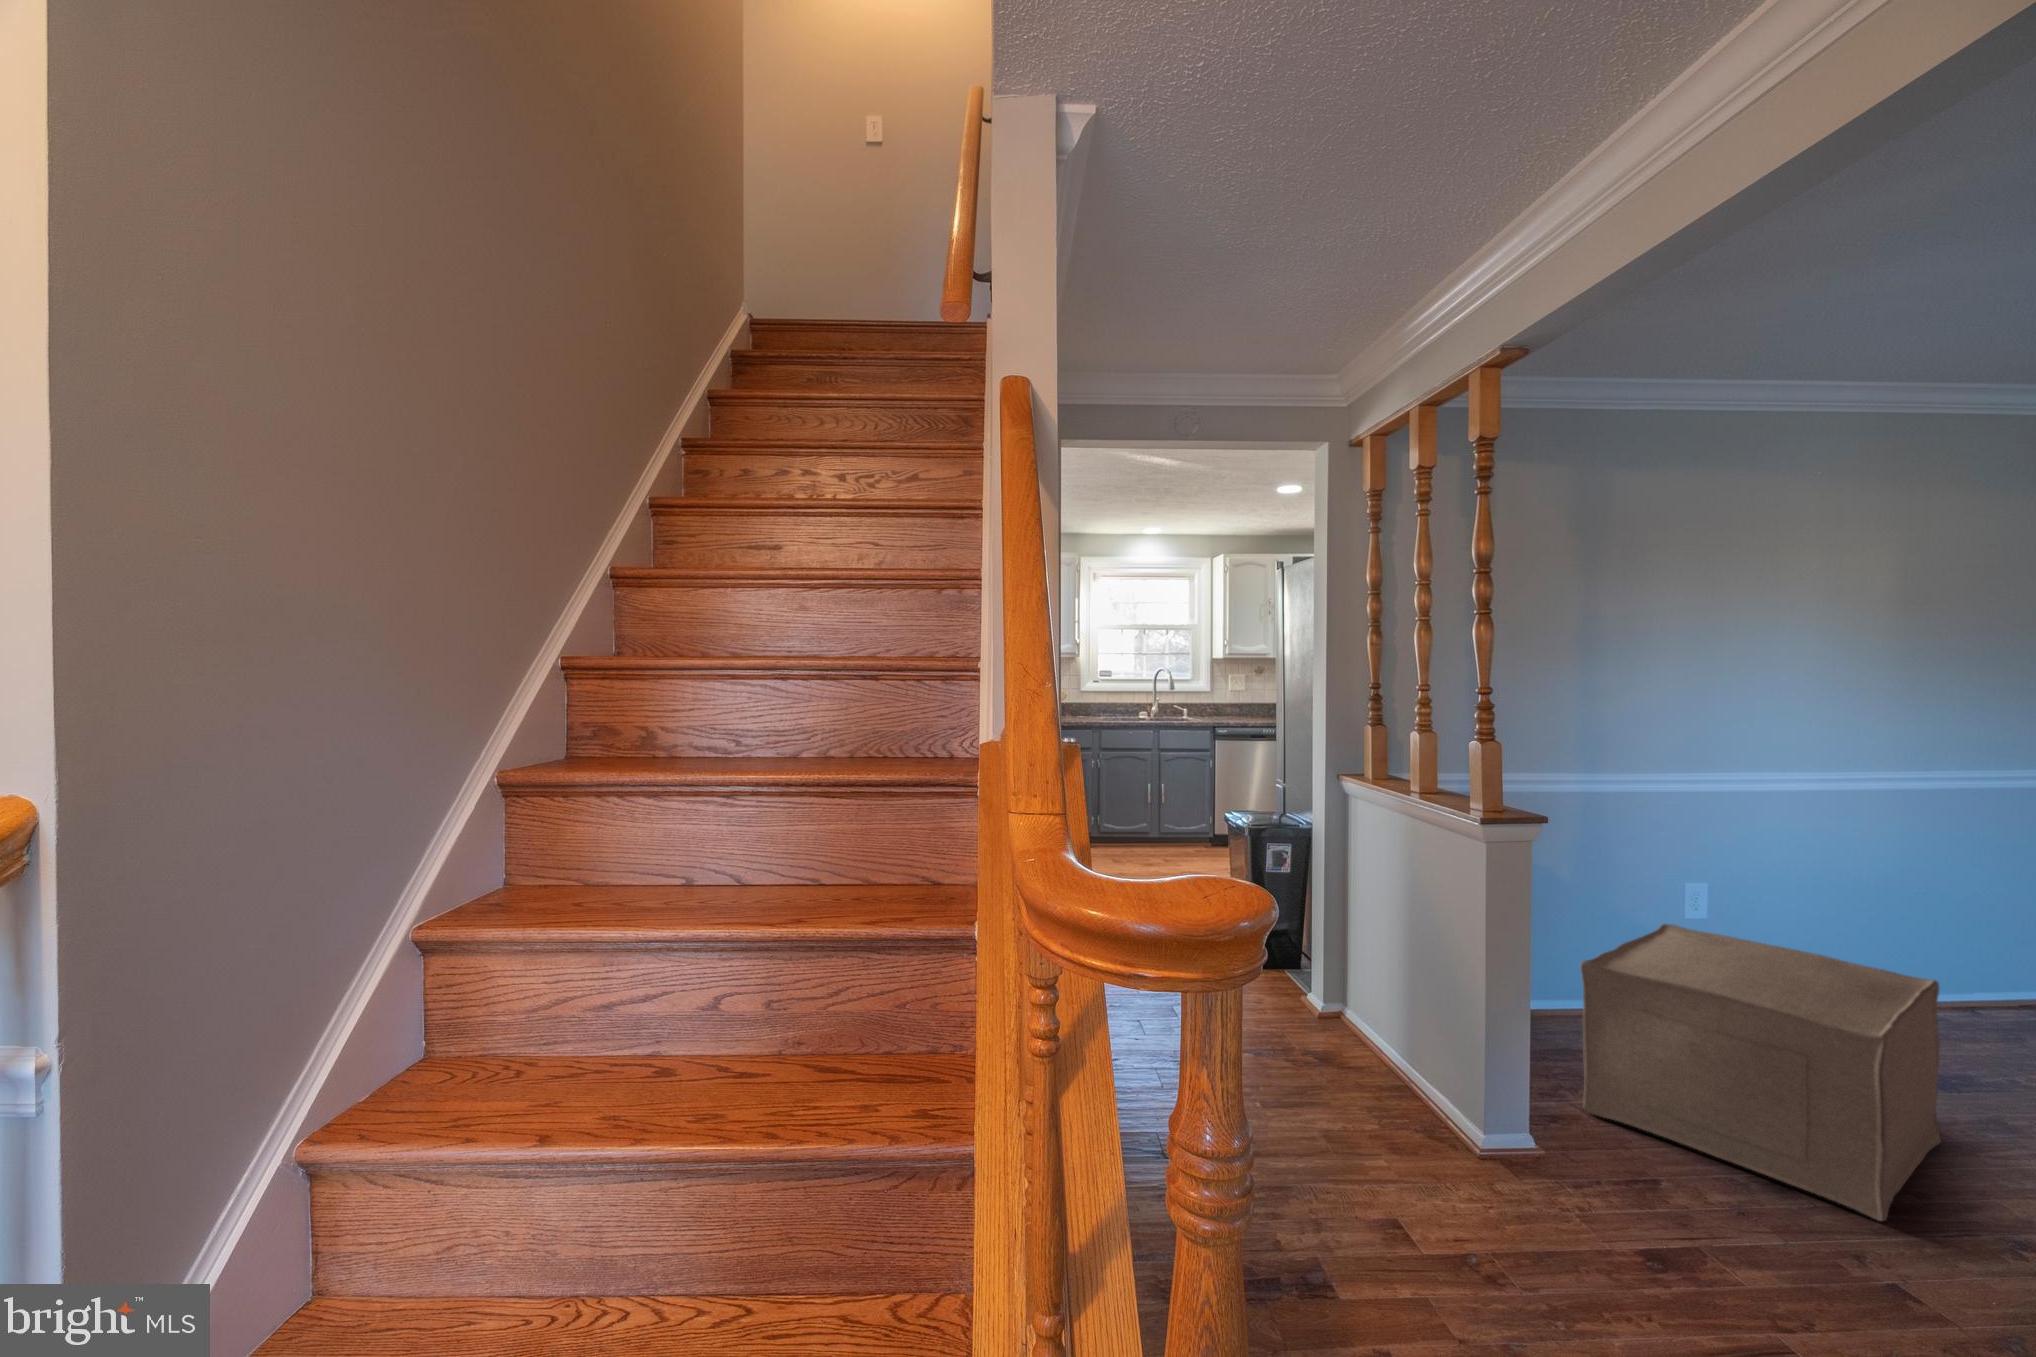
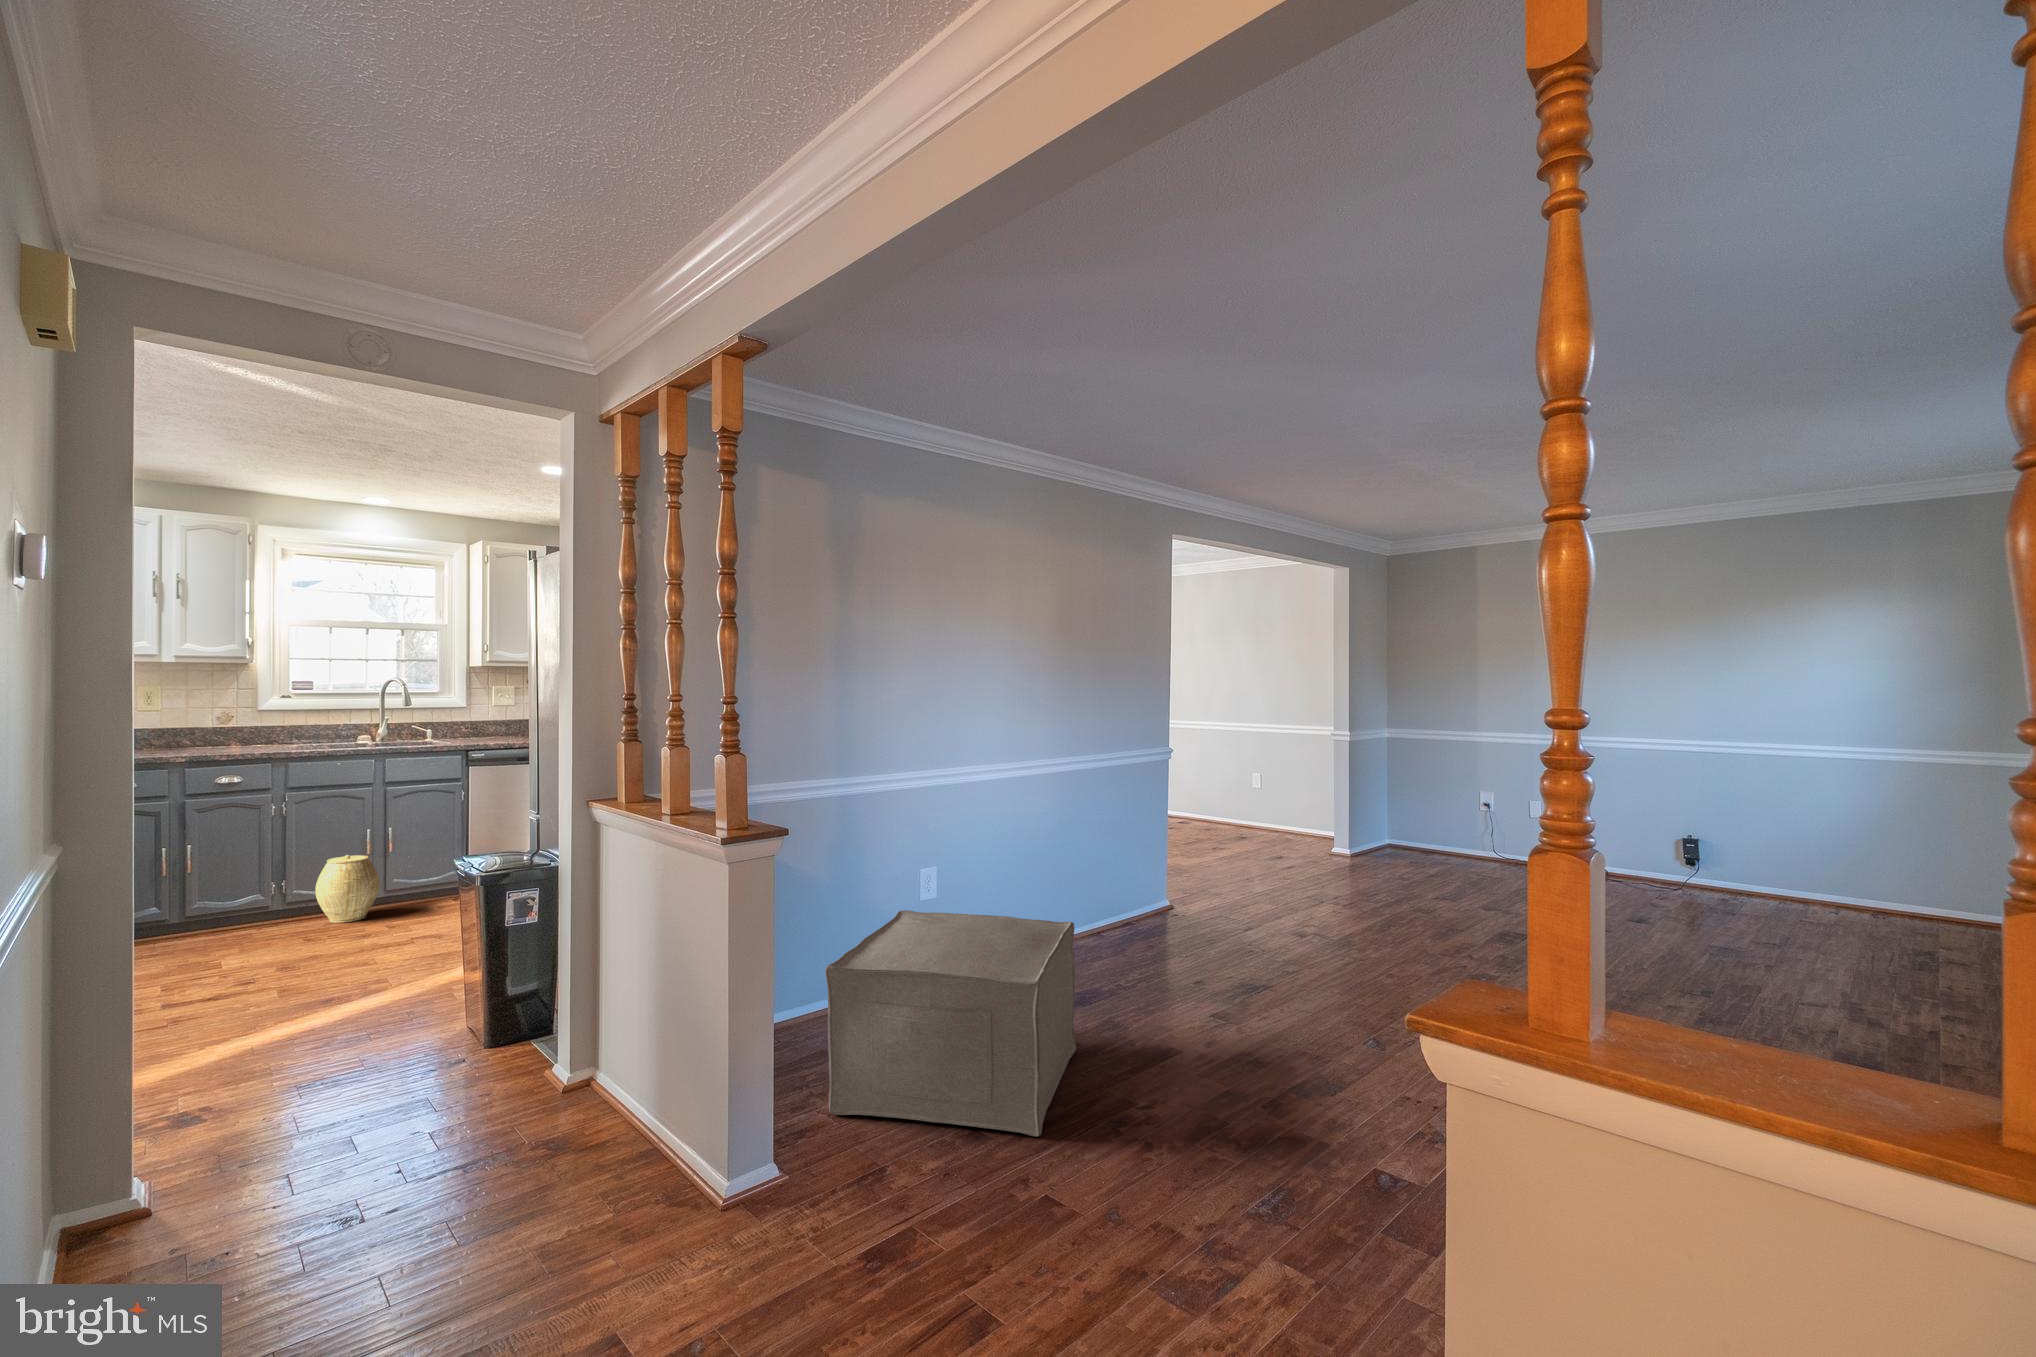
woven basket: none [1118,802,1157,852] -> present [315,855,380,923]

